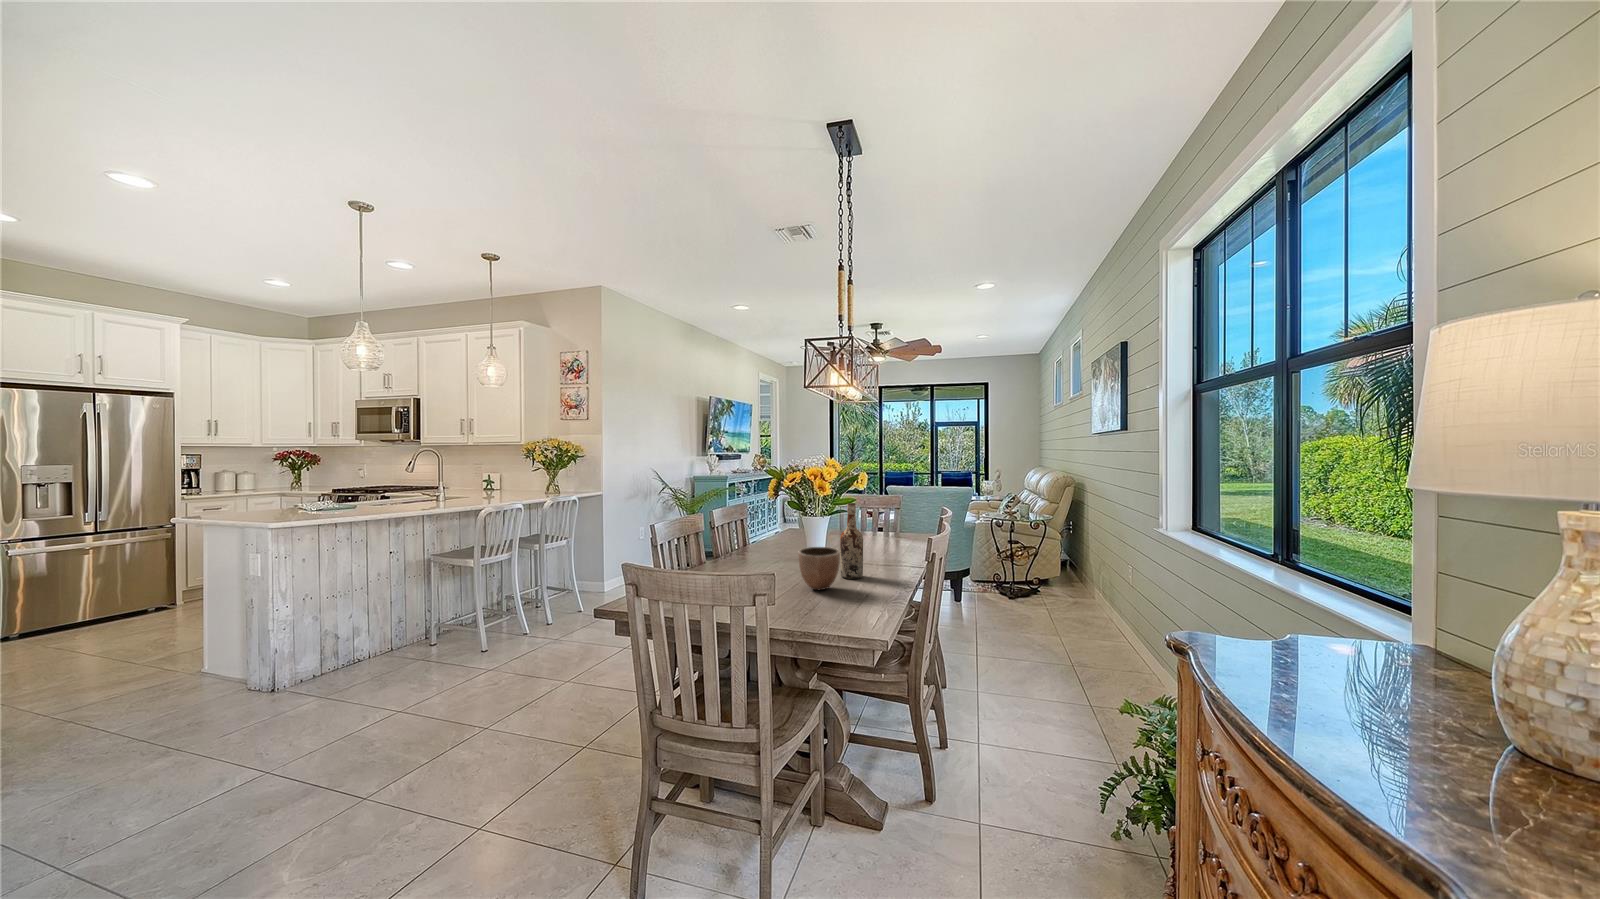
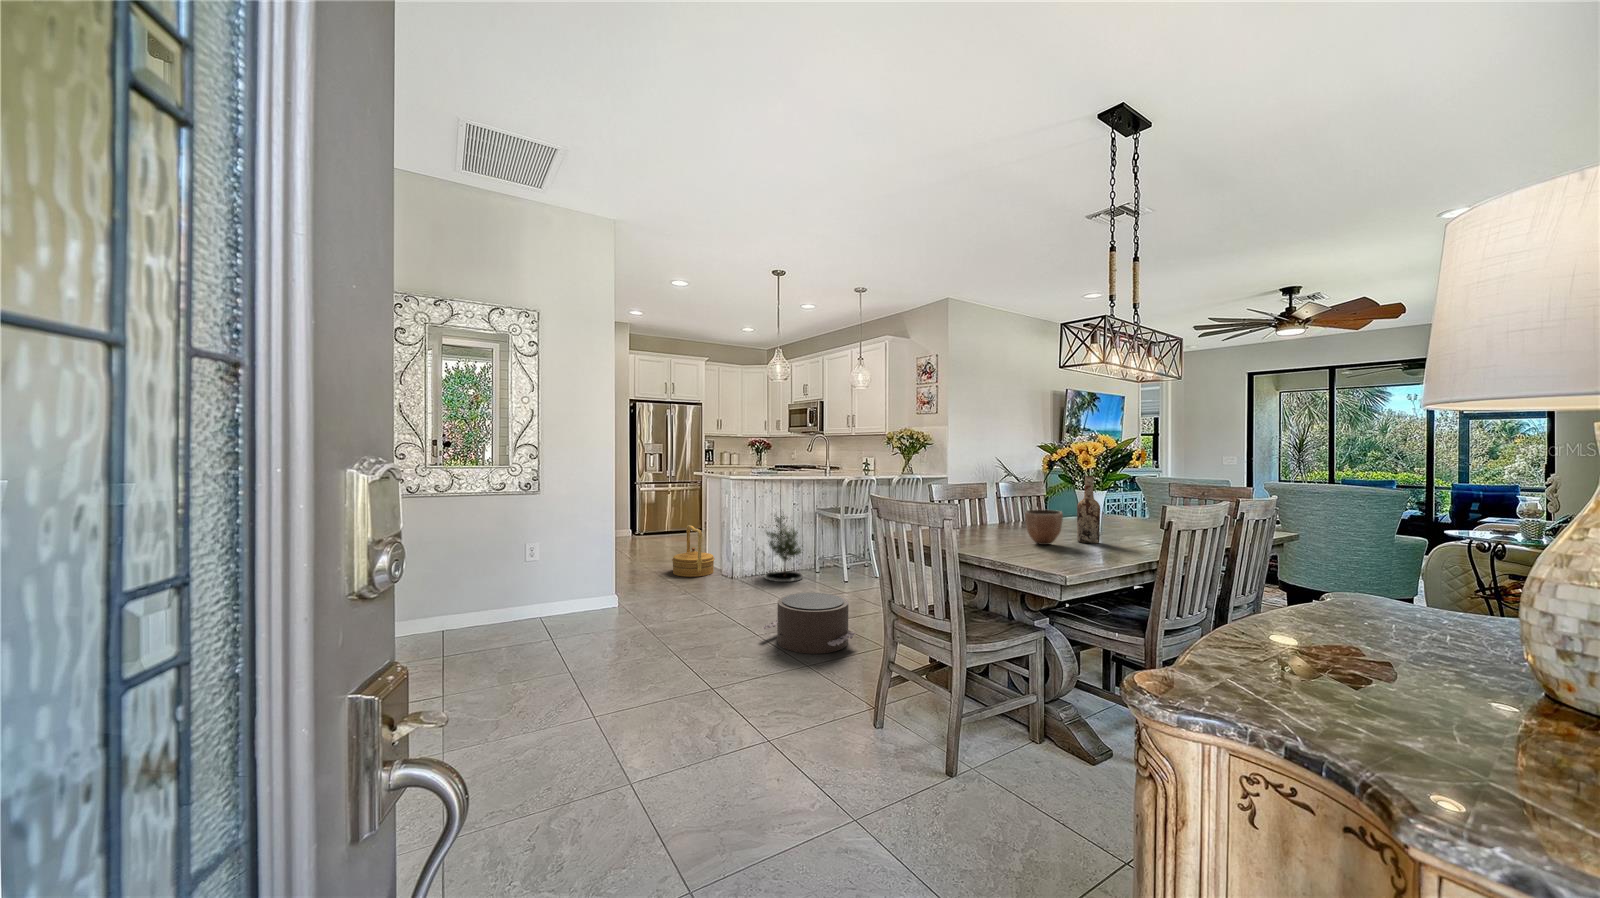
potted tree: none [339,563,419,679] -> present [764,516,803,582]
woven basket: none [119,614,230,715] -> present [672,525,715,577]
pouf: none [381,696,555,819] -> present [762,592,856,654]

